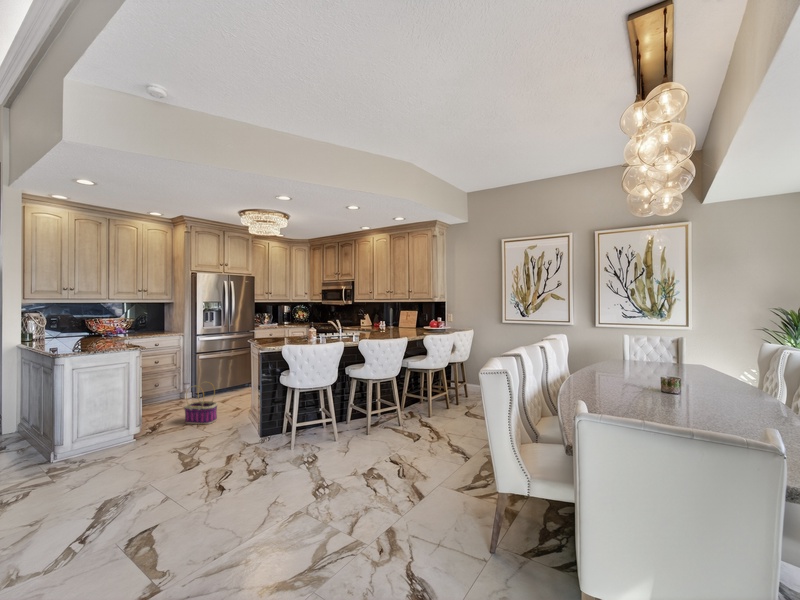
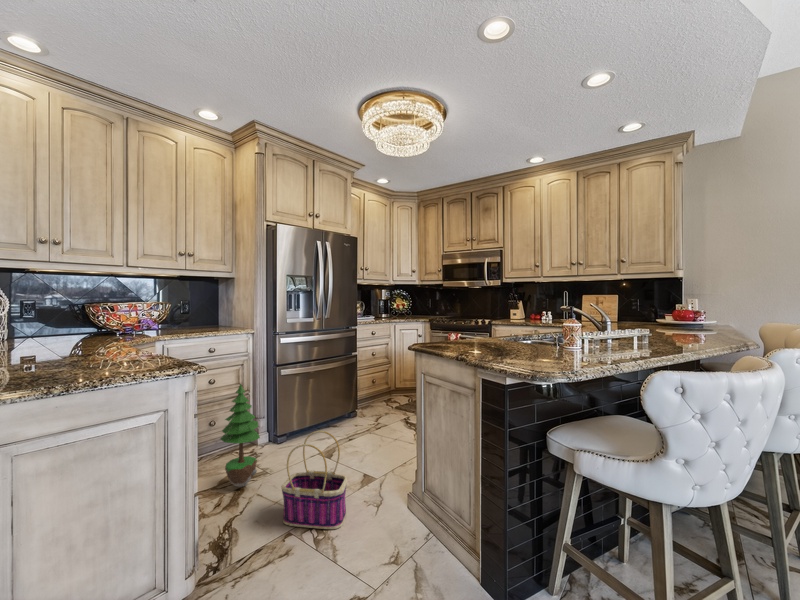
potted tree: none [157,361,180,413] -> present [220,384,260,487]

